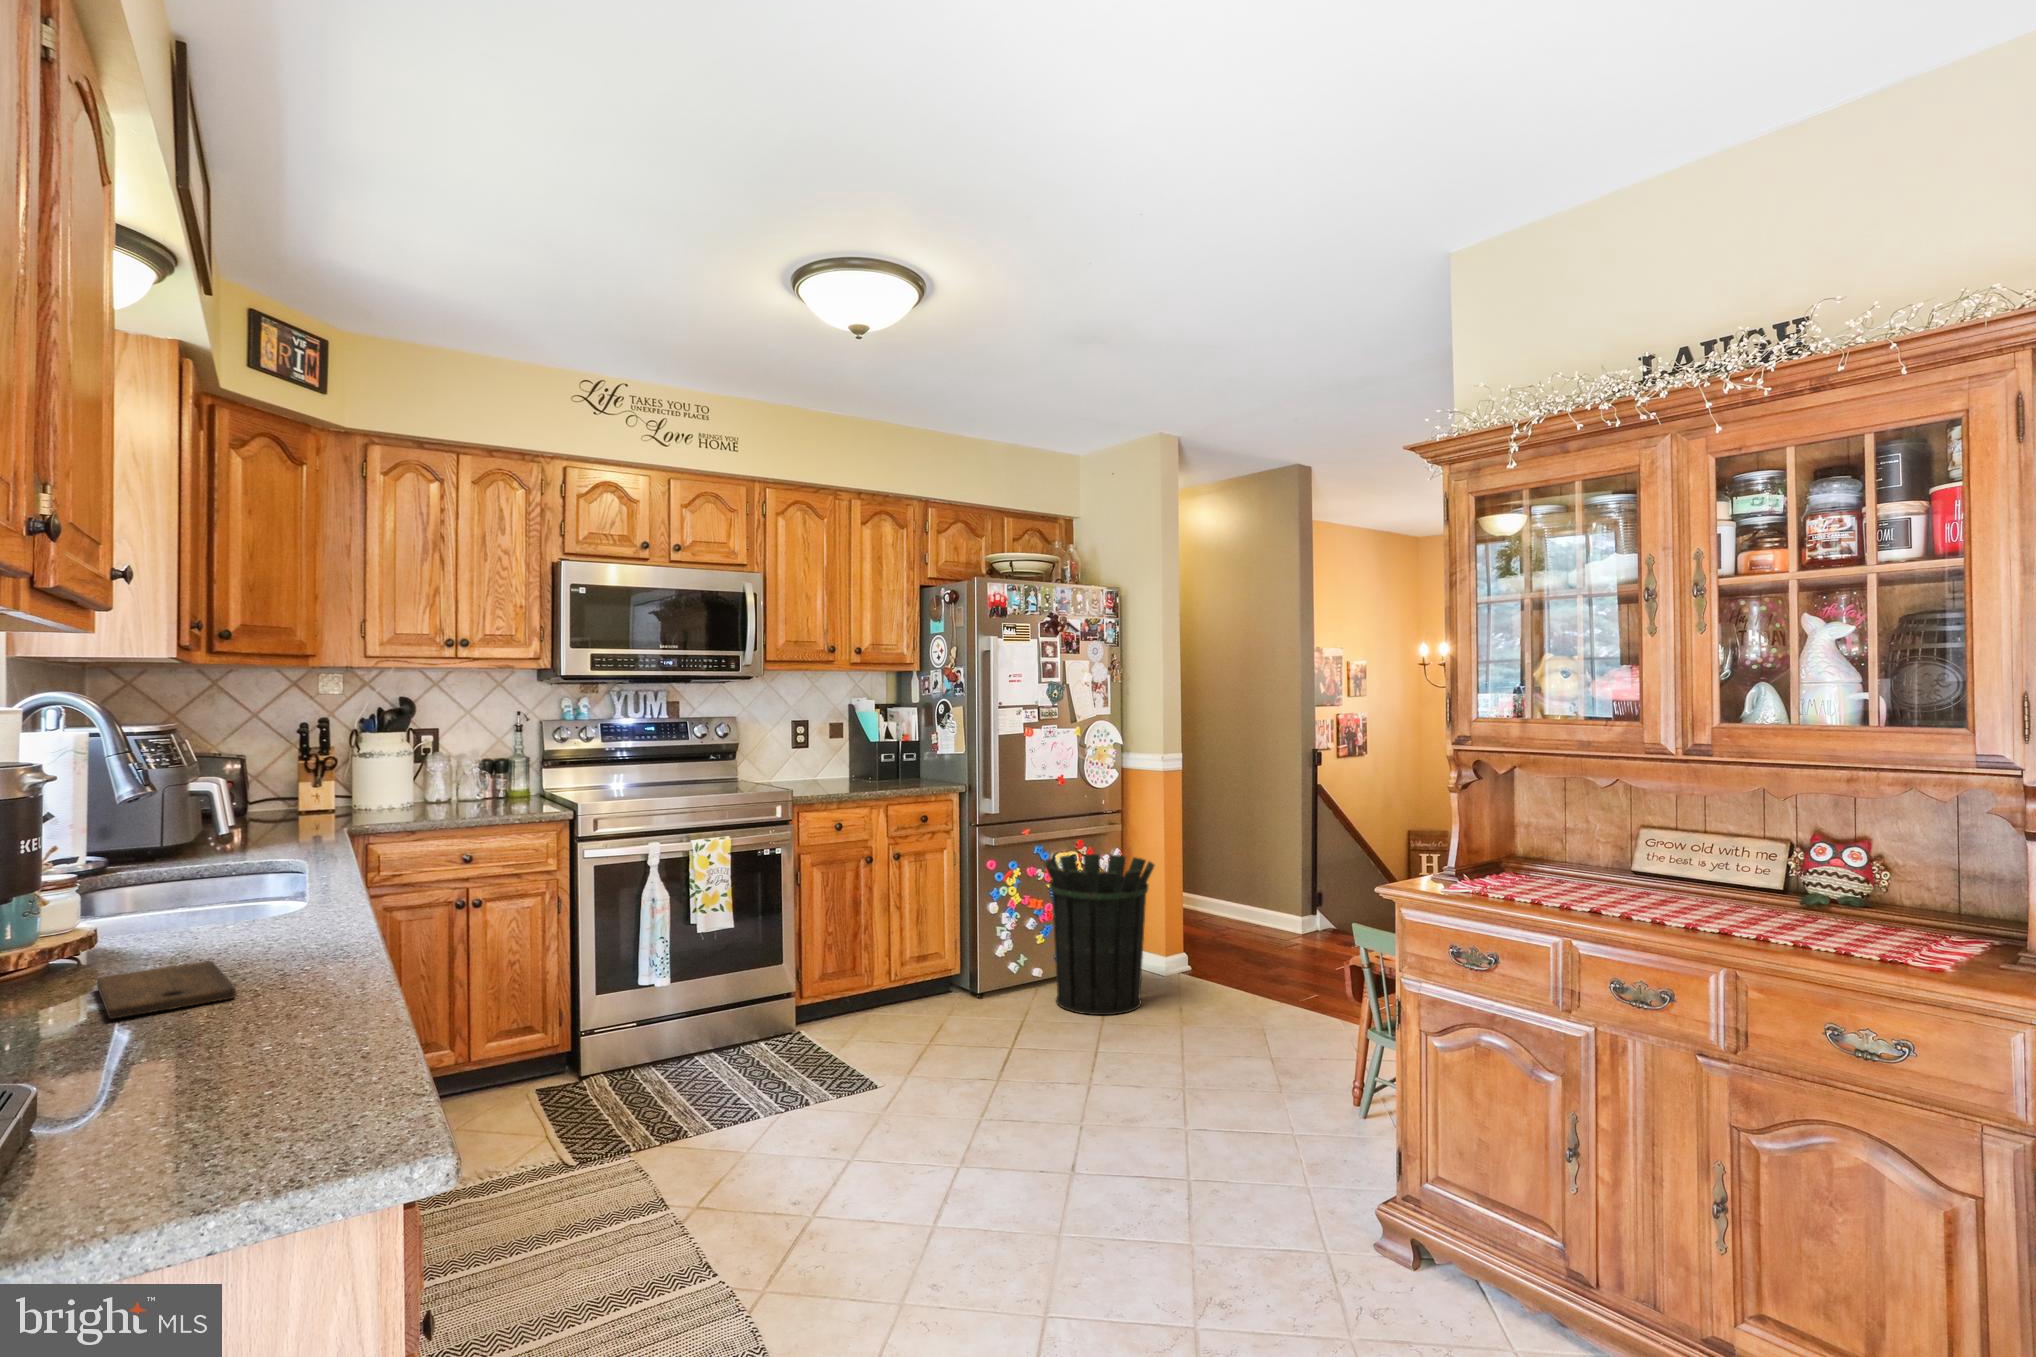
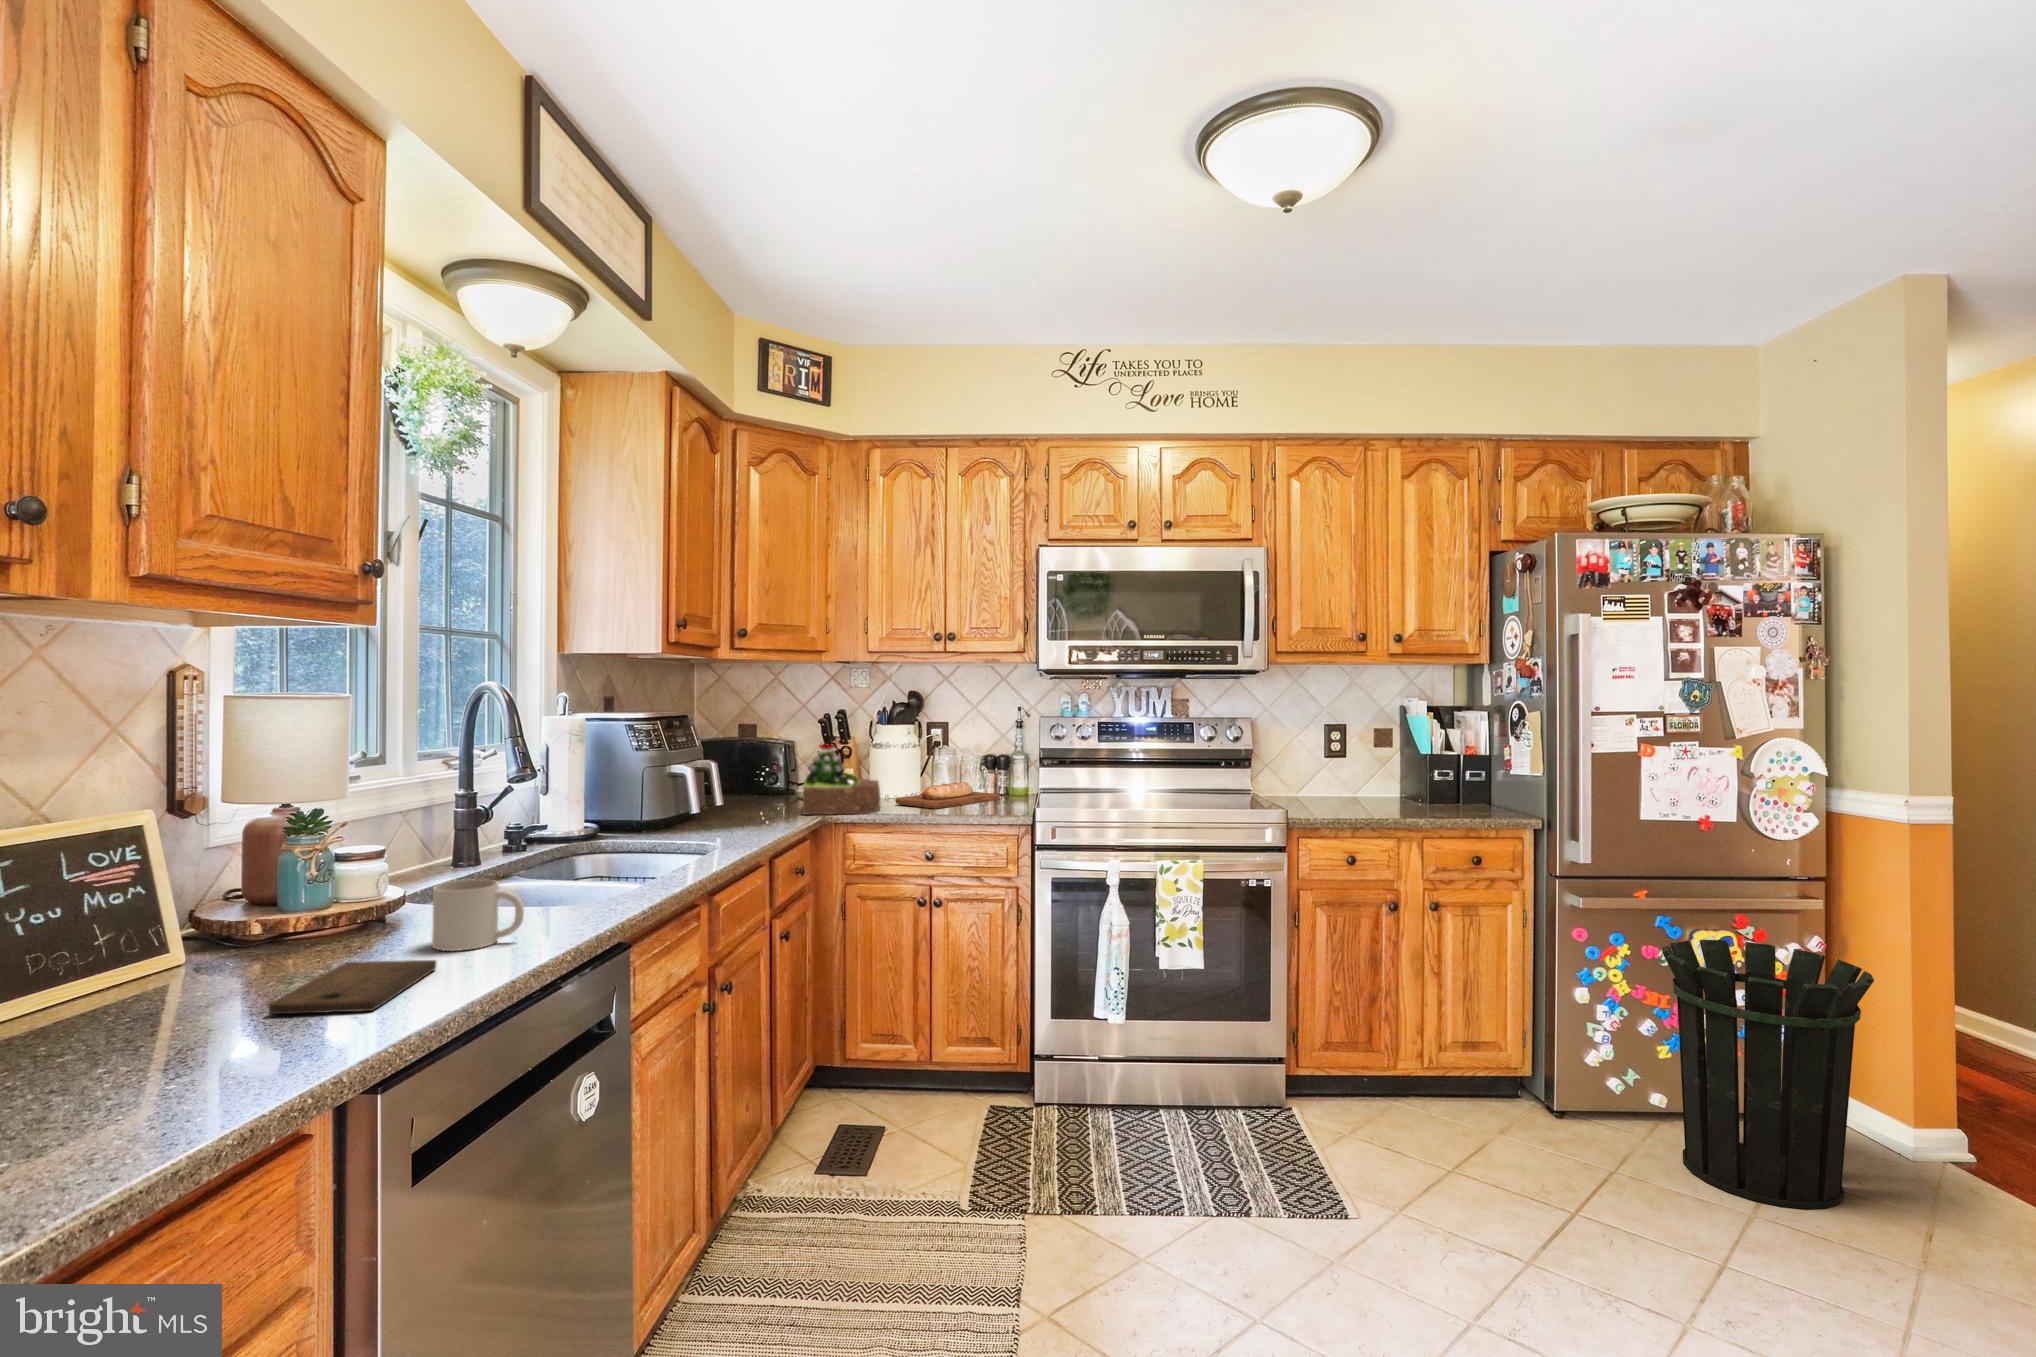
succulent plant: none [293,754,392,830] -> present [803,744,880,814]
bread loaf: none [398,788,507,814] -> present [896,782,1000,809]
mug: none [144,886,256,961] -> present [432,879,524,951]

